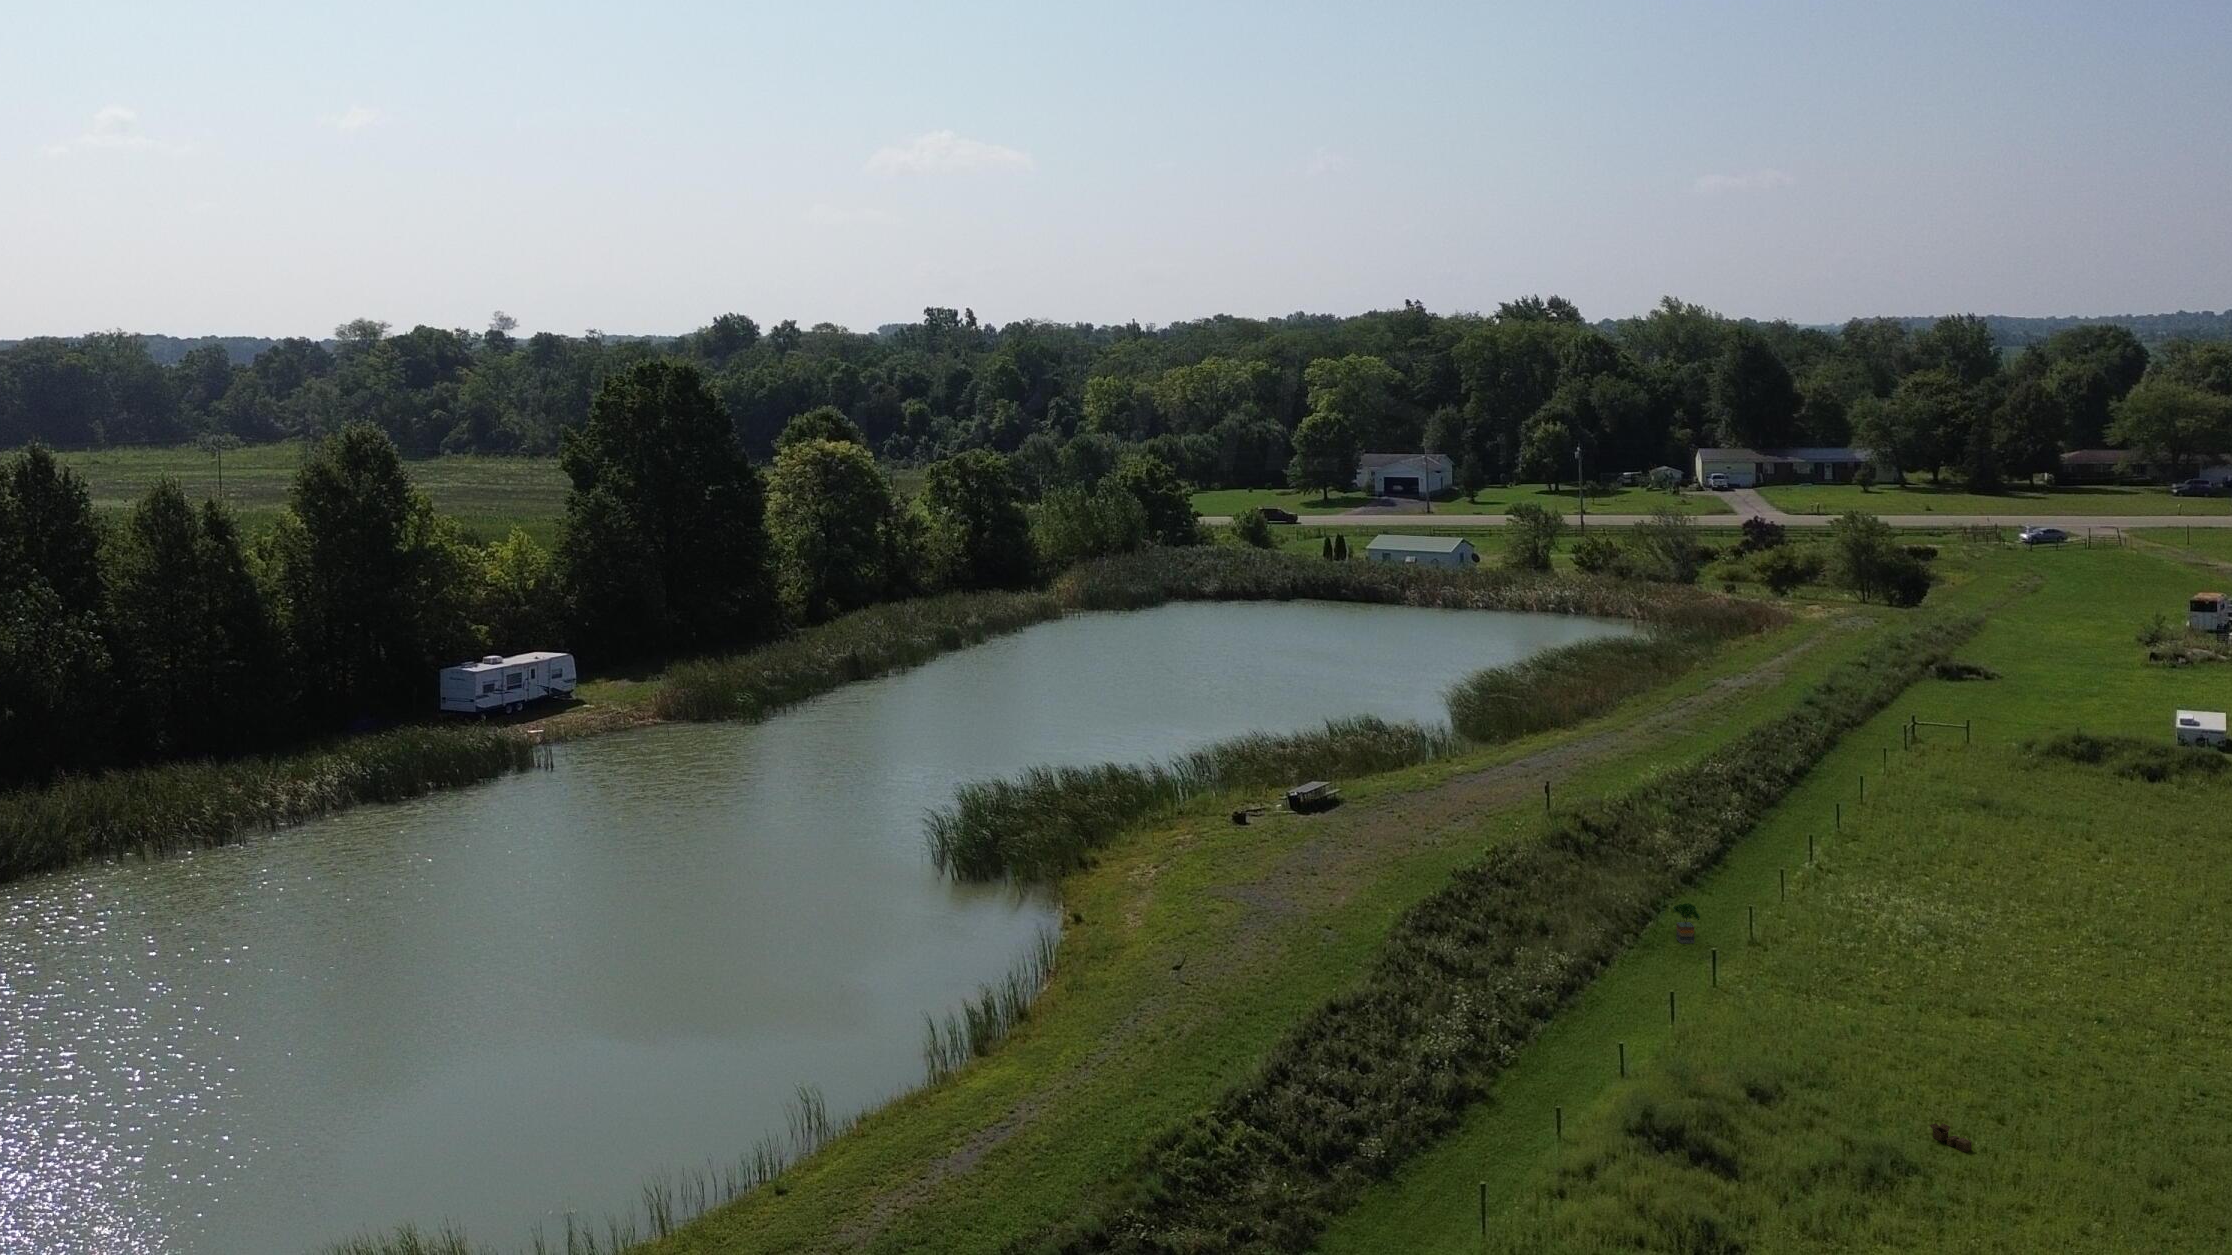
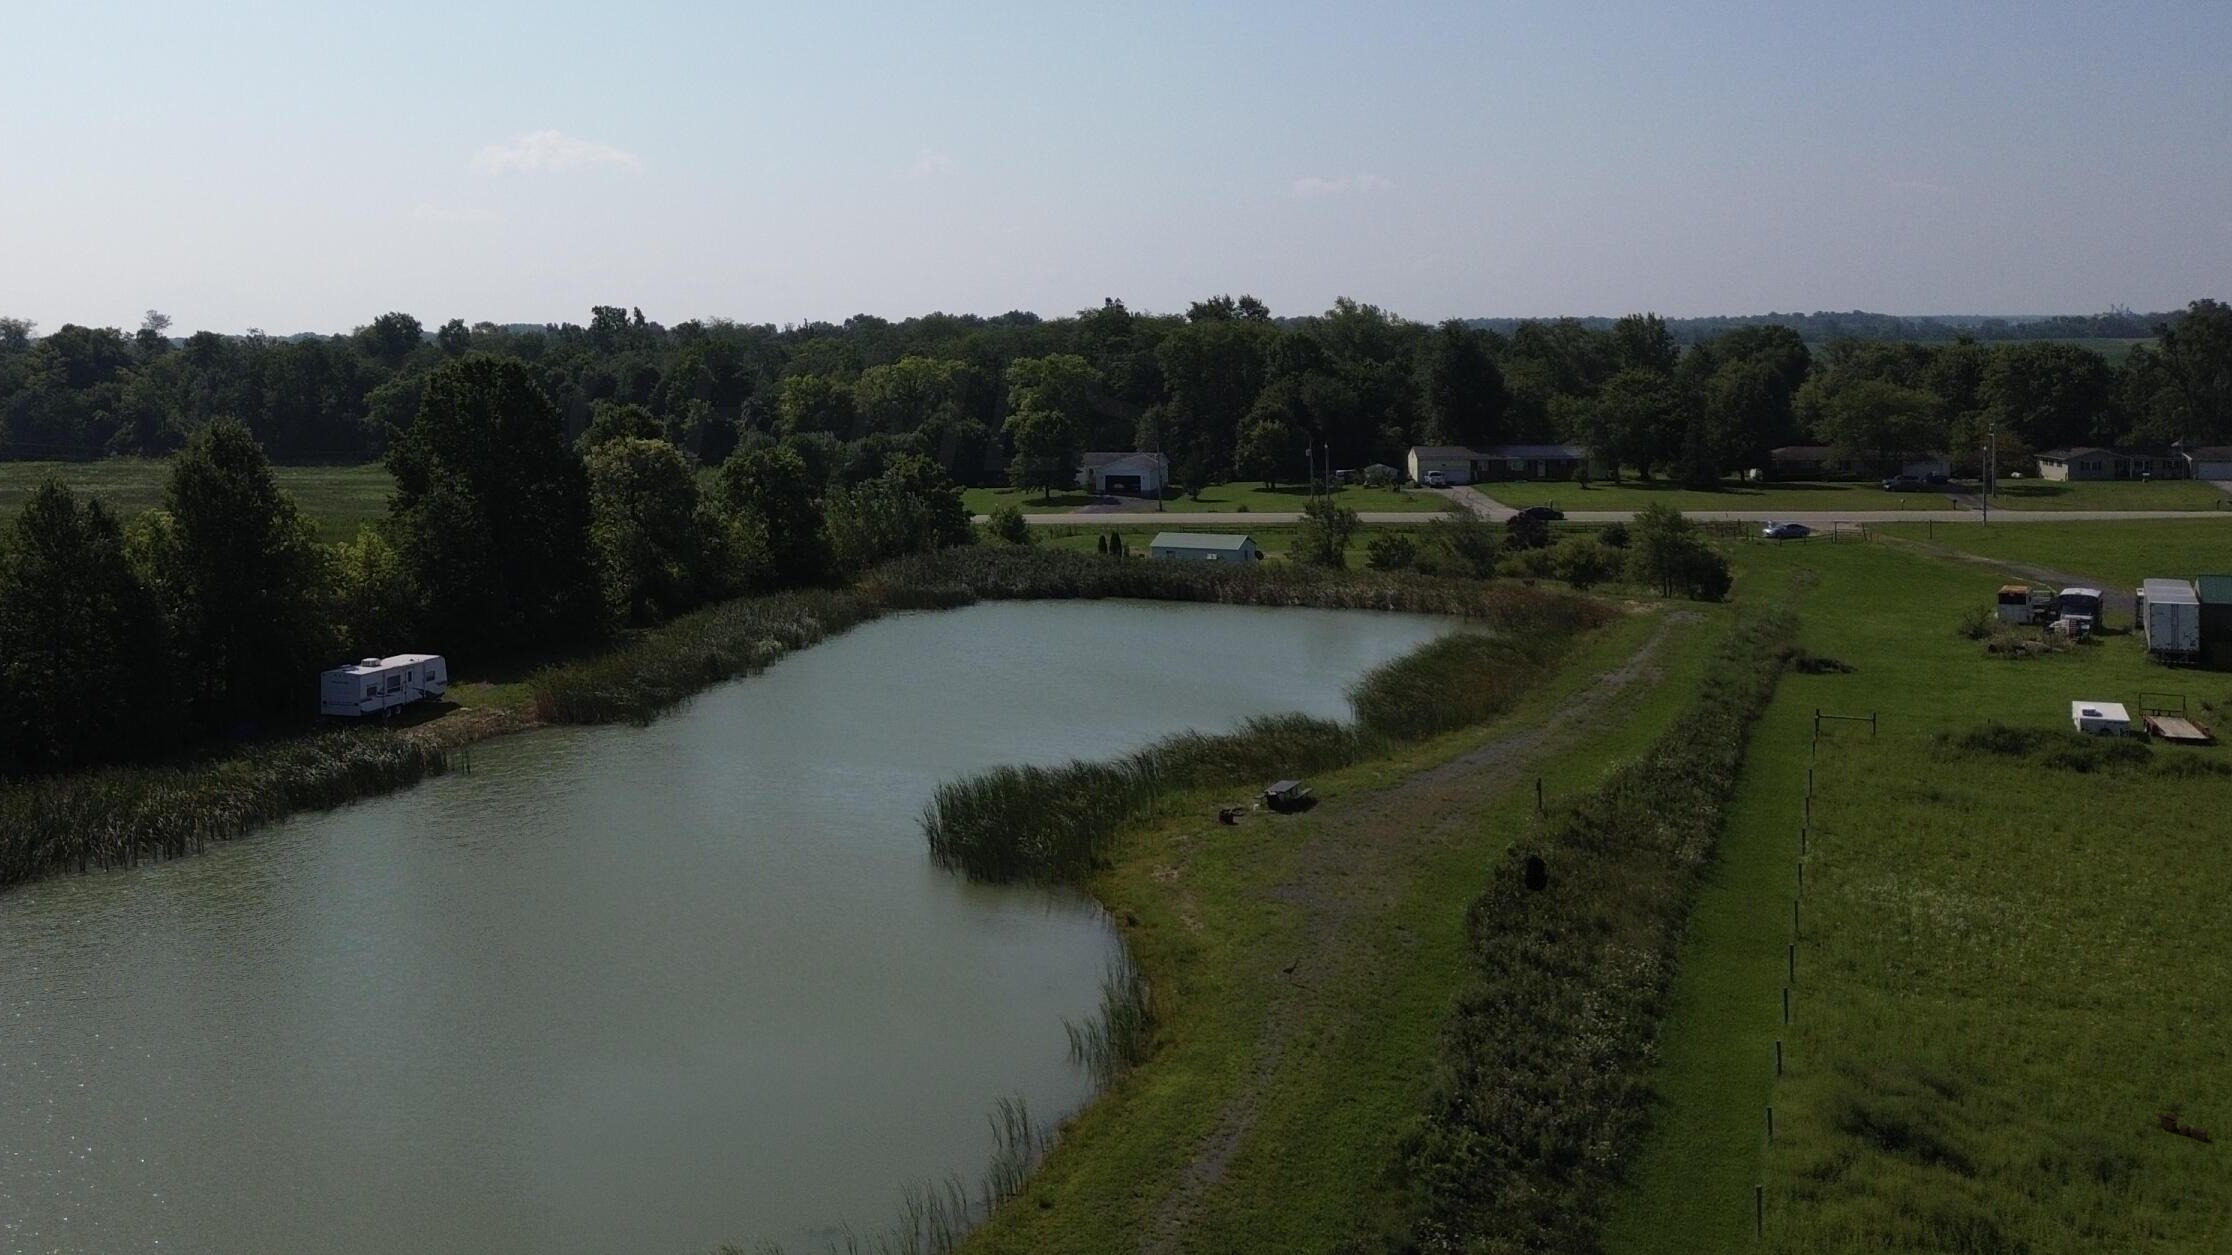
backpack: none [1457,857,1477,892] -> present [1525,855,1547,890]
potted tree: present [1673,903,1700,943] -> none [1748,897,1780,938]

